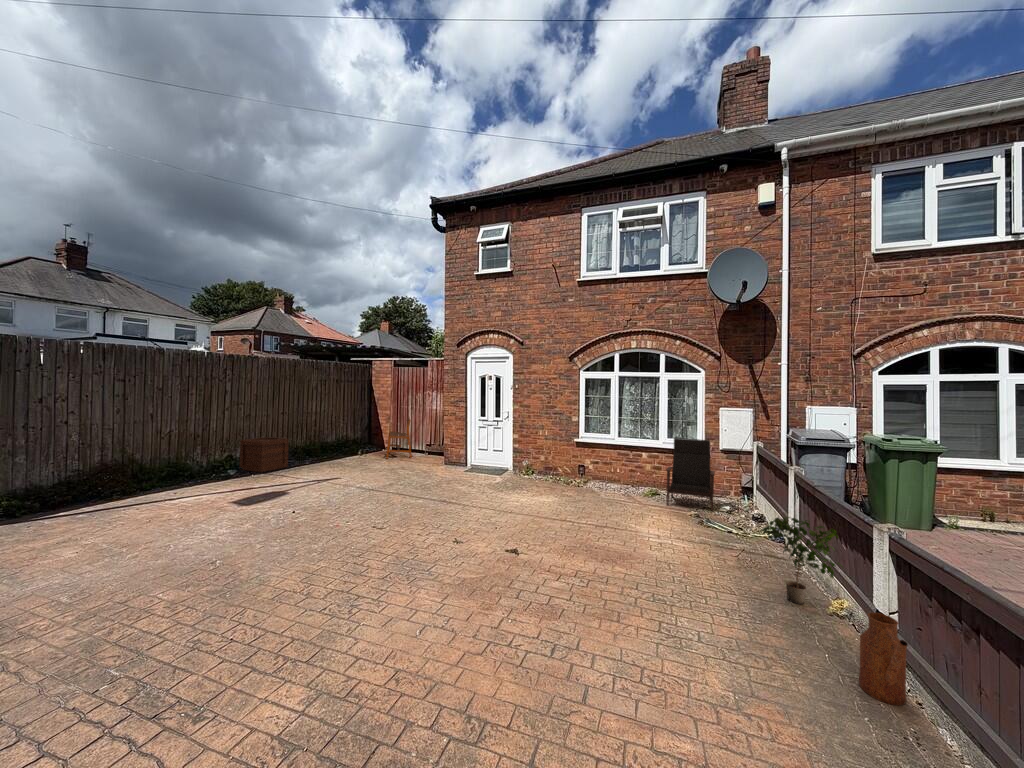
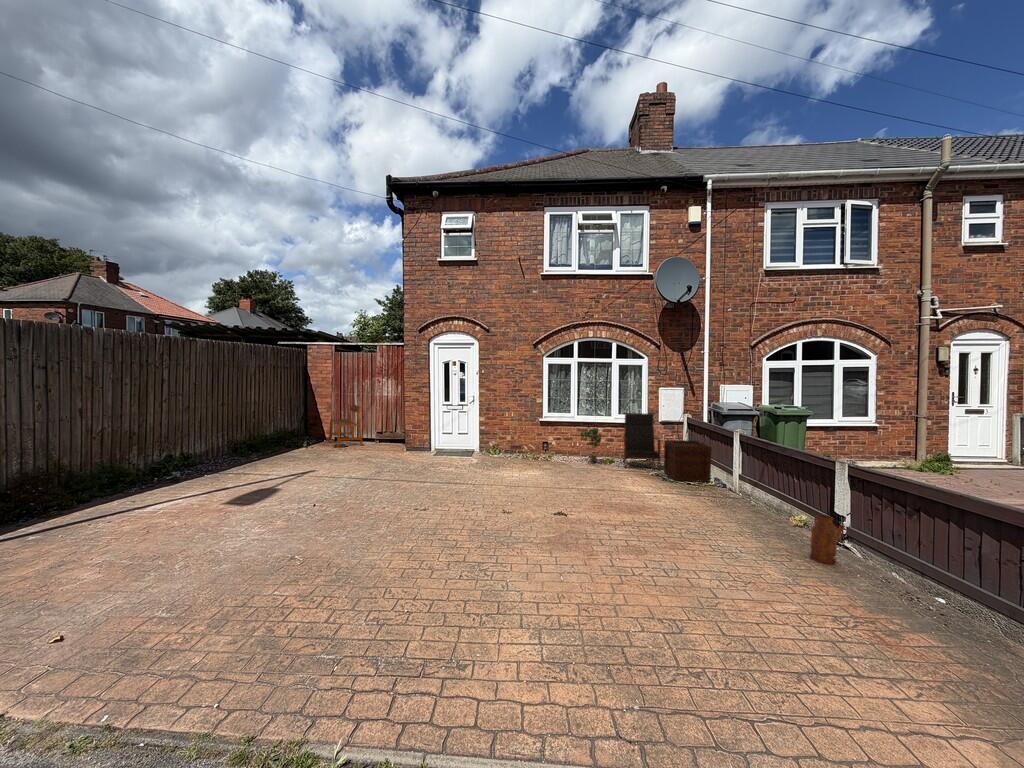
wooden crate: present [240,437,289,472] -> present [664,440,711,482]
potted plant: present [763,517,843,604] -> present [579,428,604,463]

